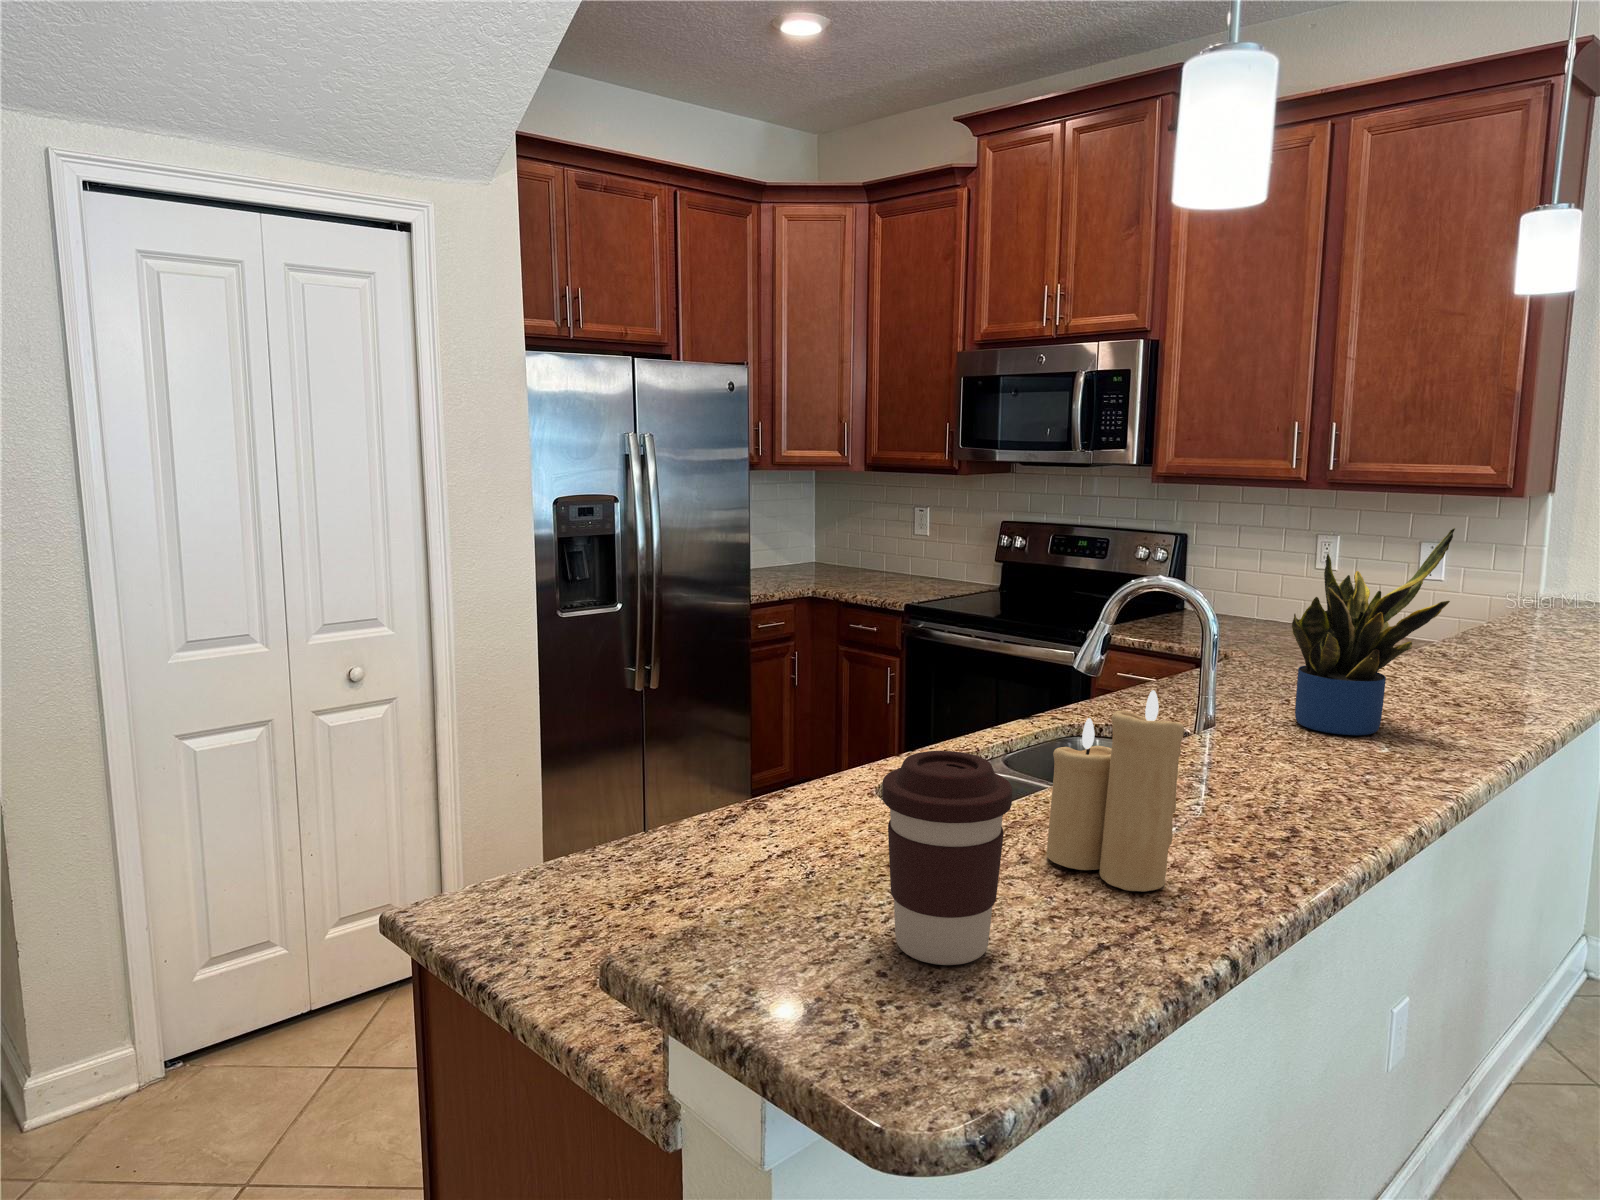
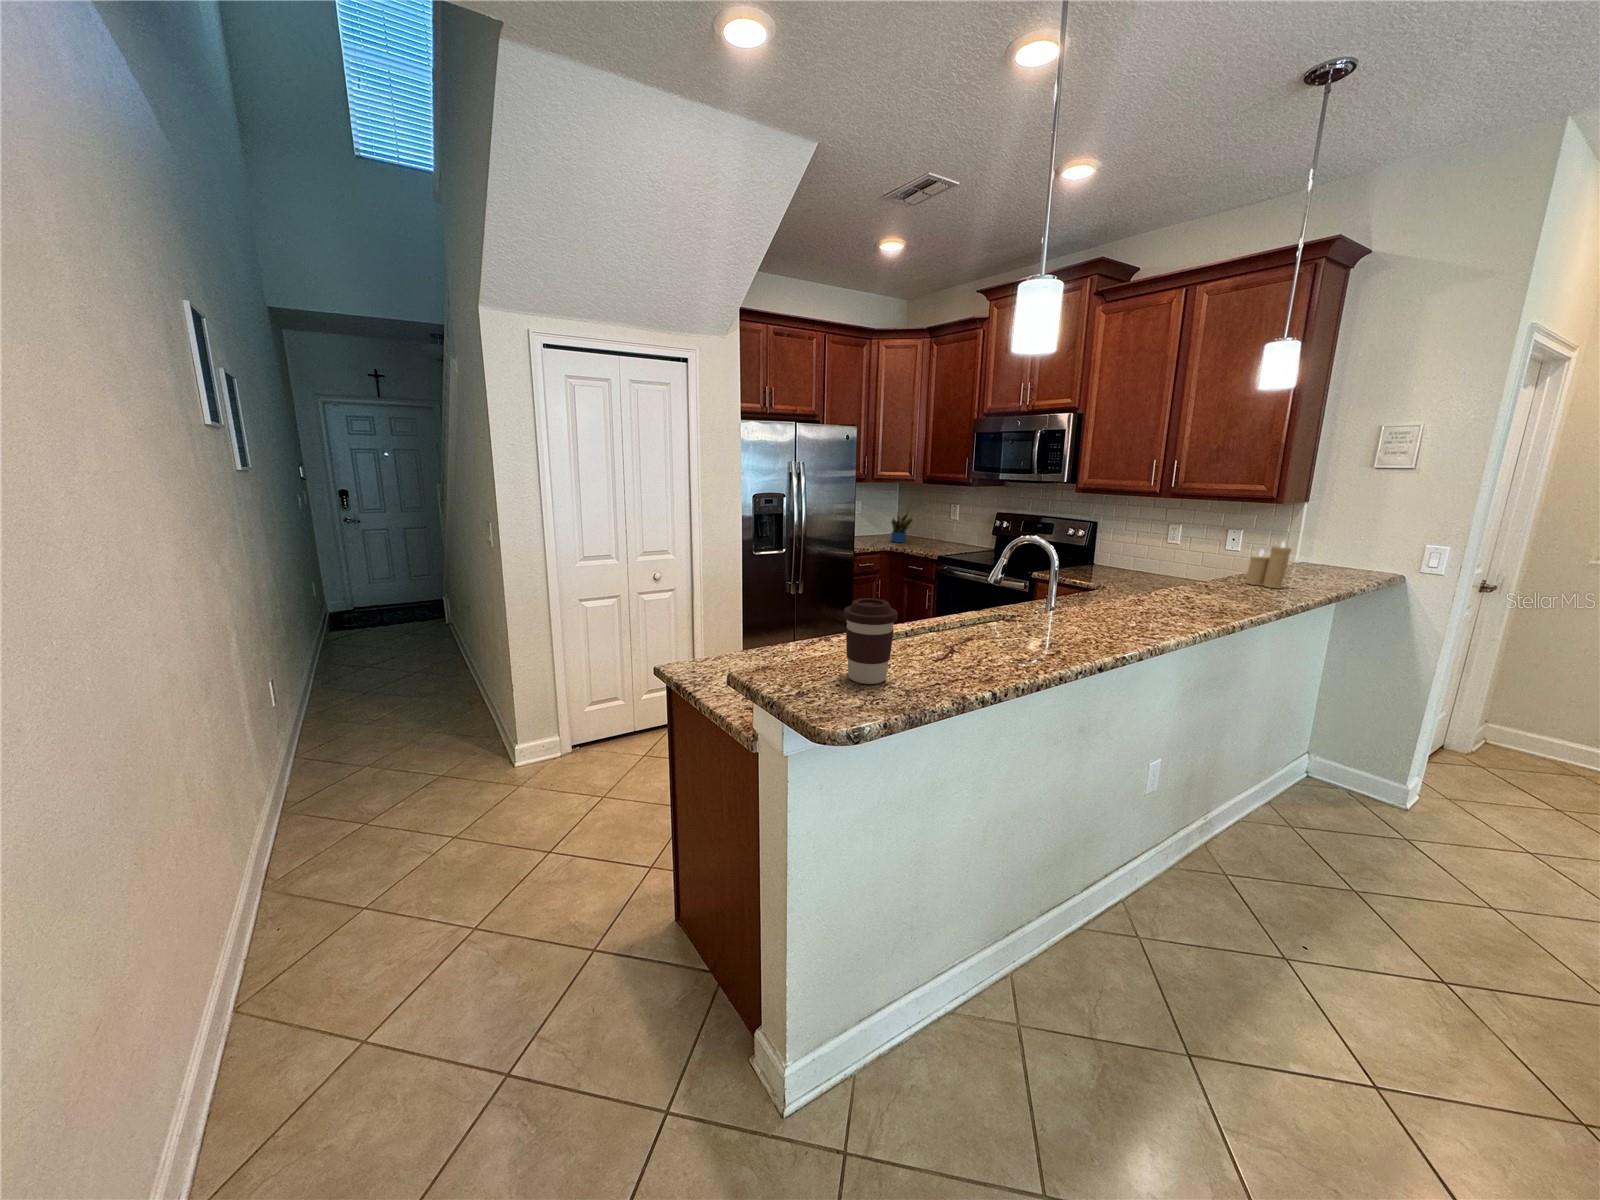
potted plant: present [1292,528,1455,735] -> present [891,511,913,543]
candle: present [1047,690,1184,892] -> present [1246,542,1291,588]

